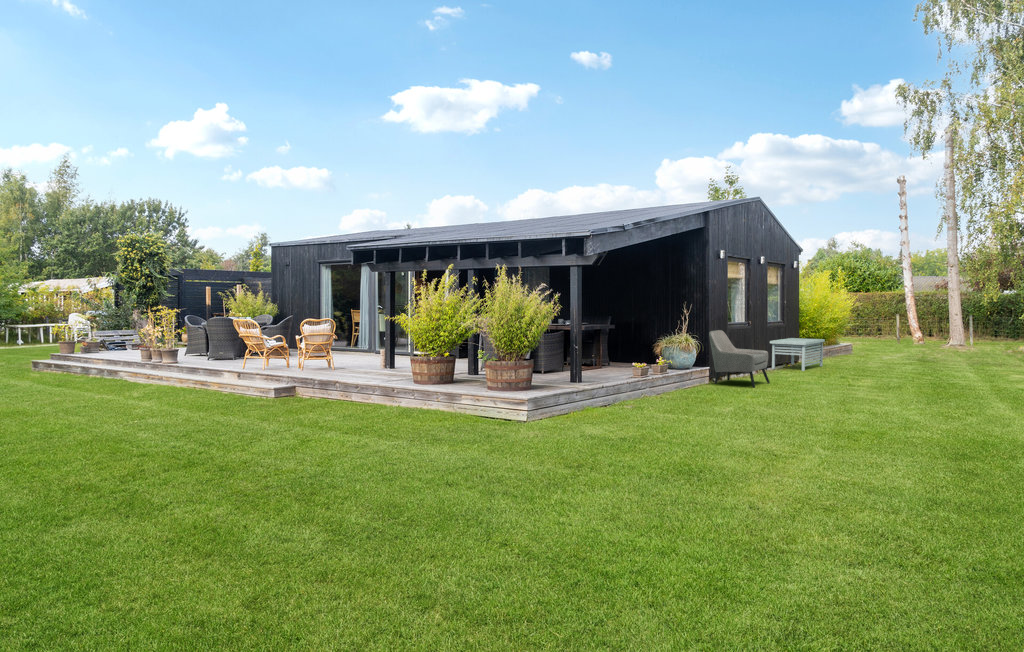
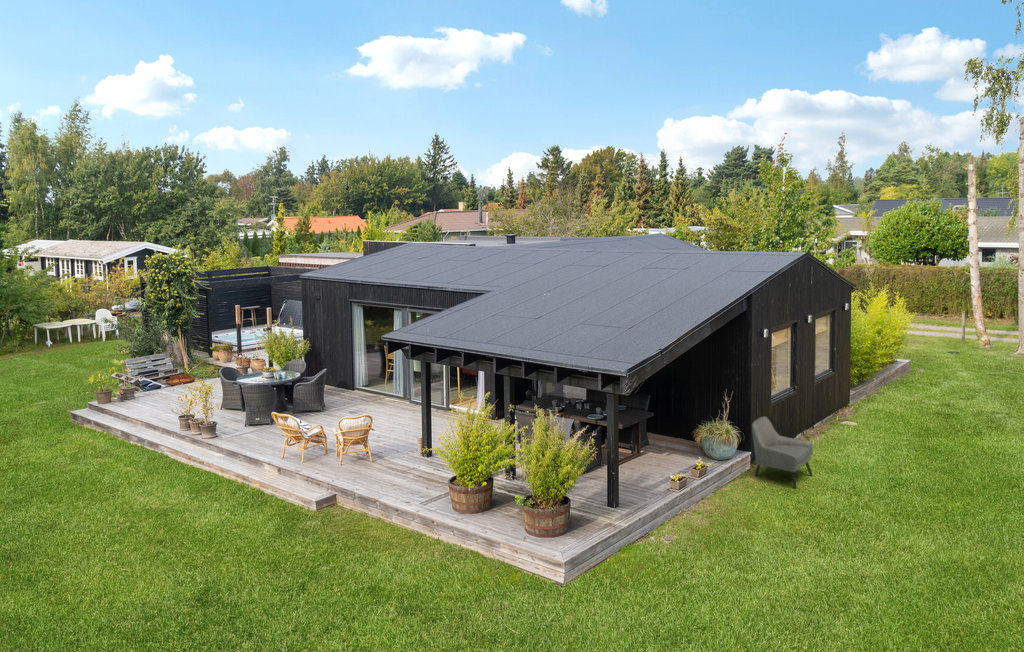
storage bench: present [770,338,825,371] -> none [816,390,876,438]

